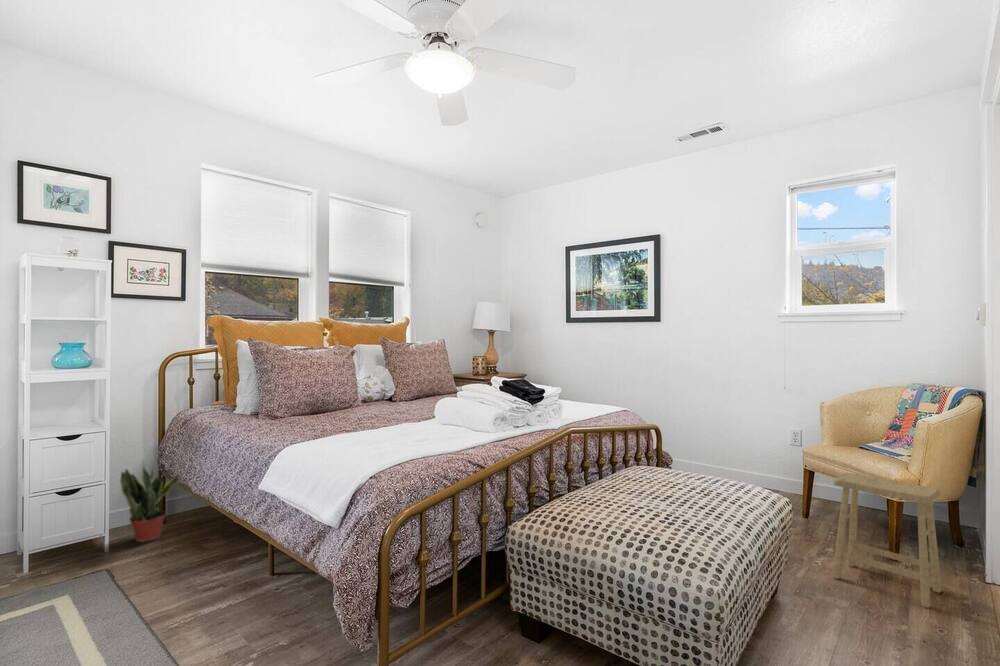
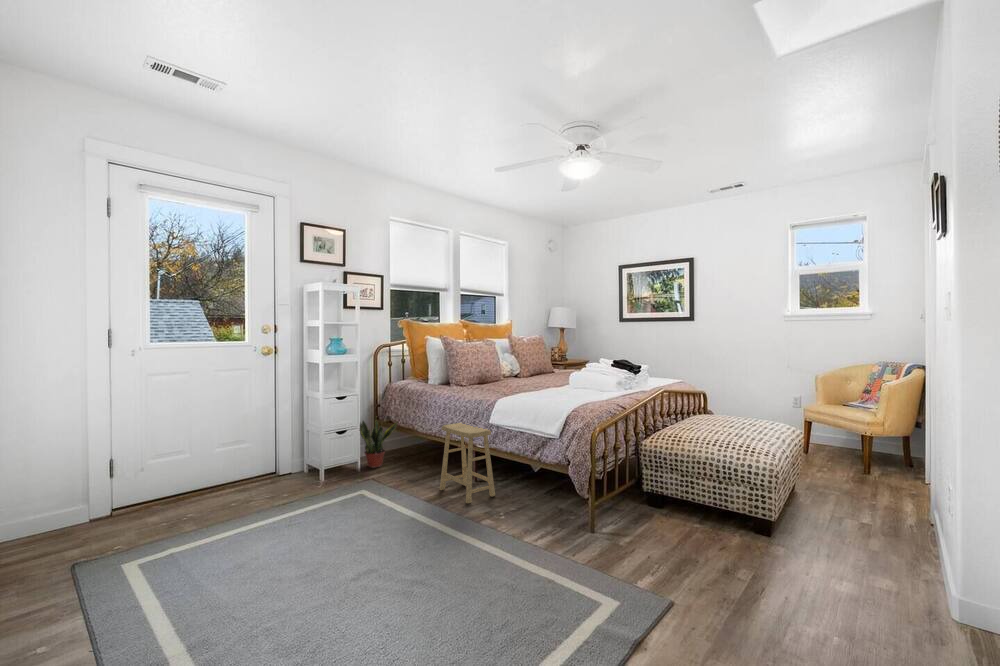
footstool: present [833,473,942,608] -> present [440,423,495,504]

